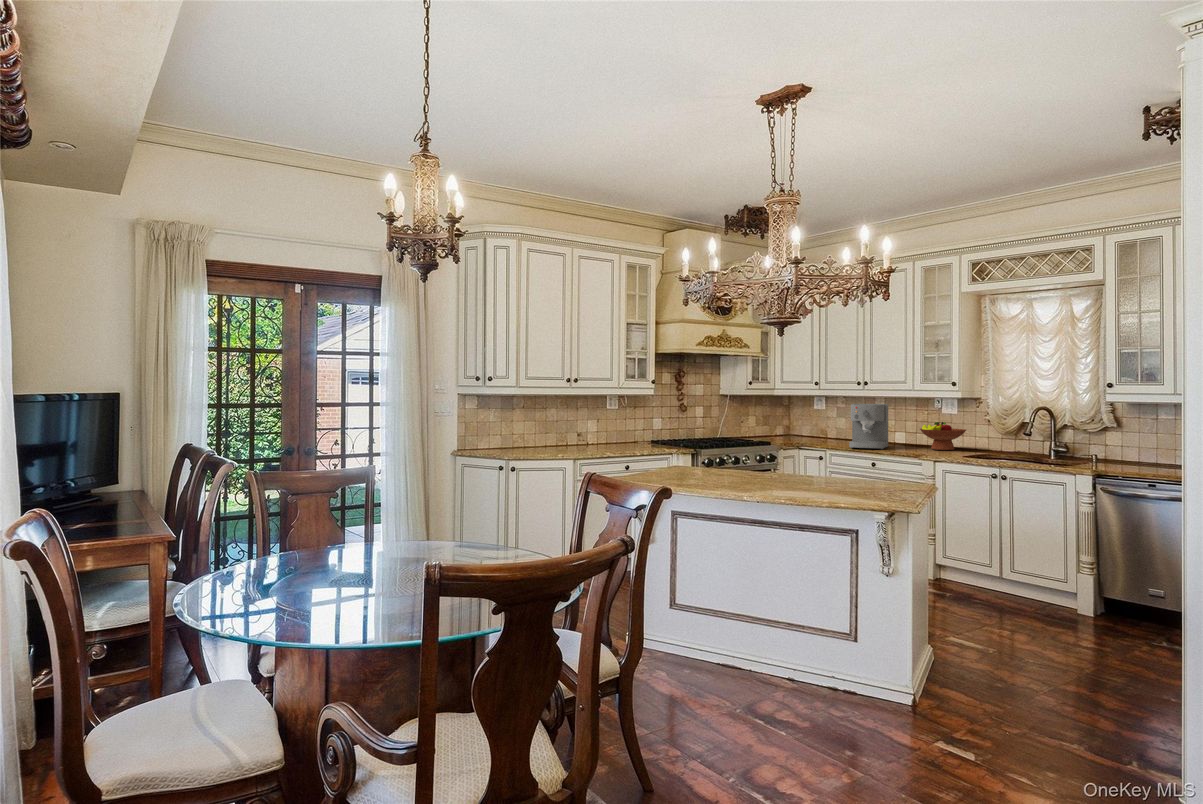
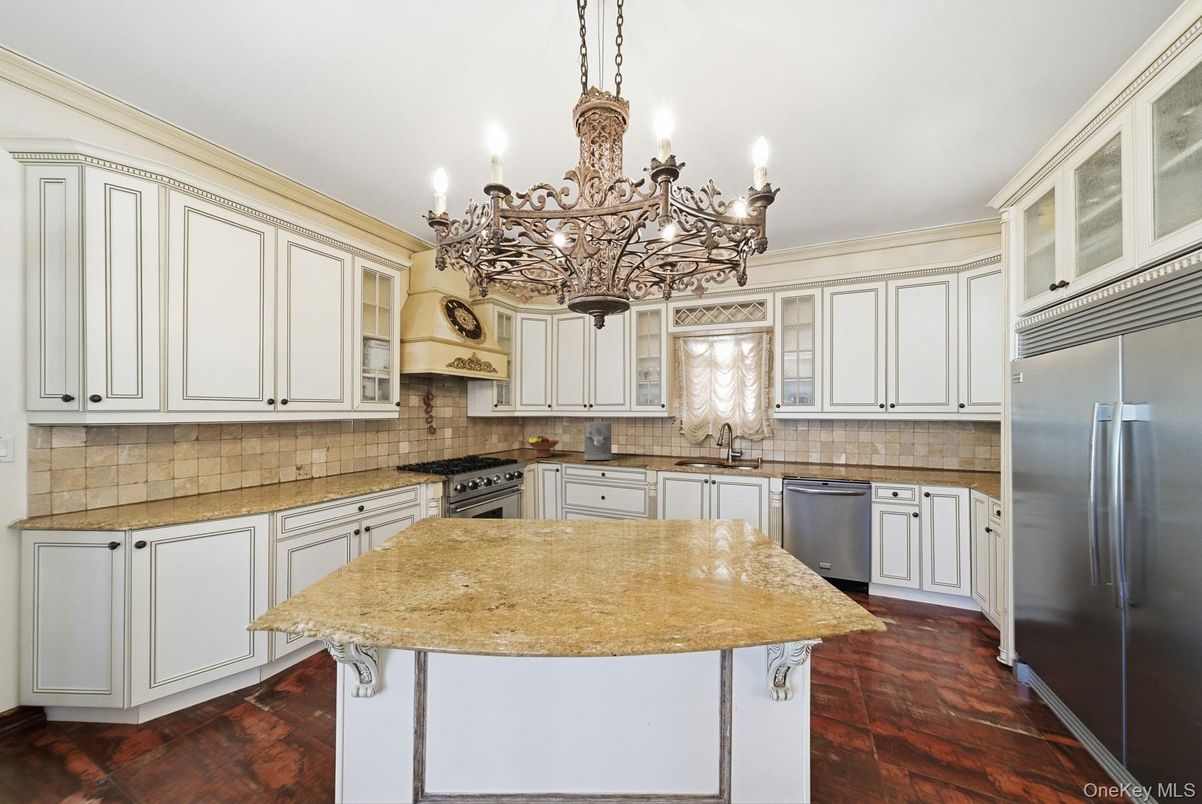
fruit bowl: present [920,422,966,450] -> present [527,436,559,457]

